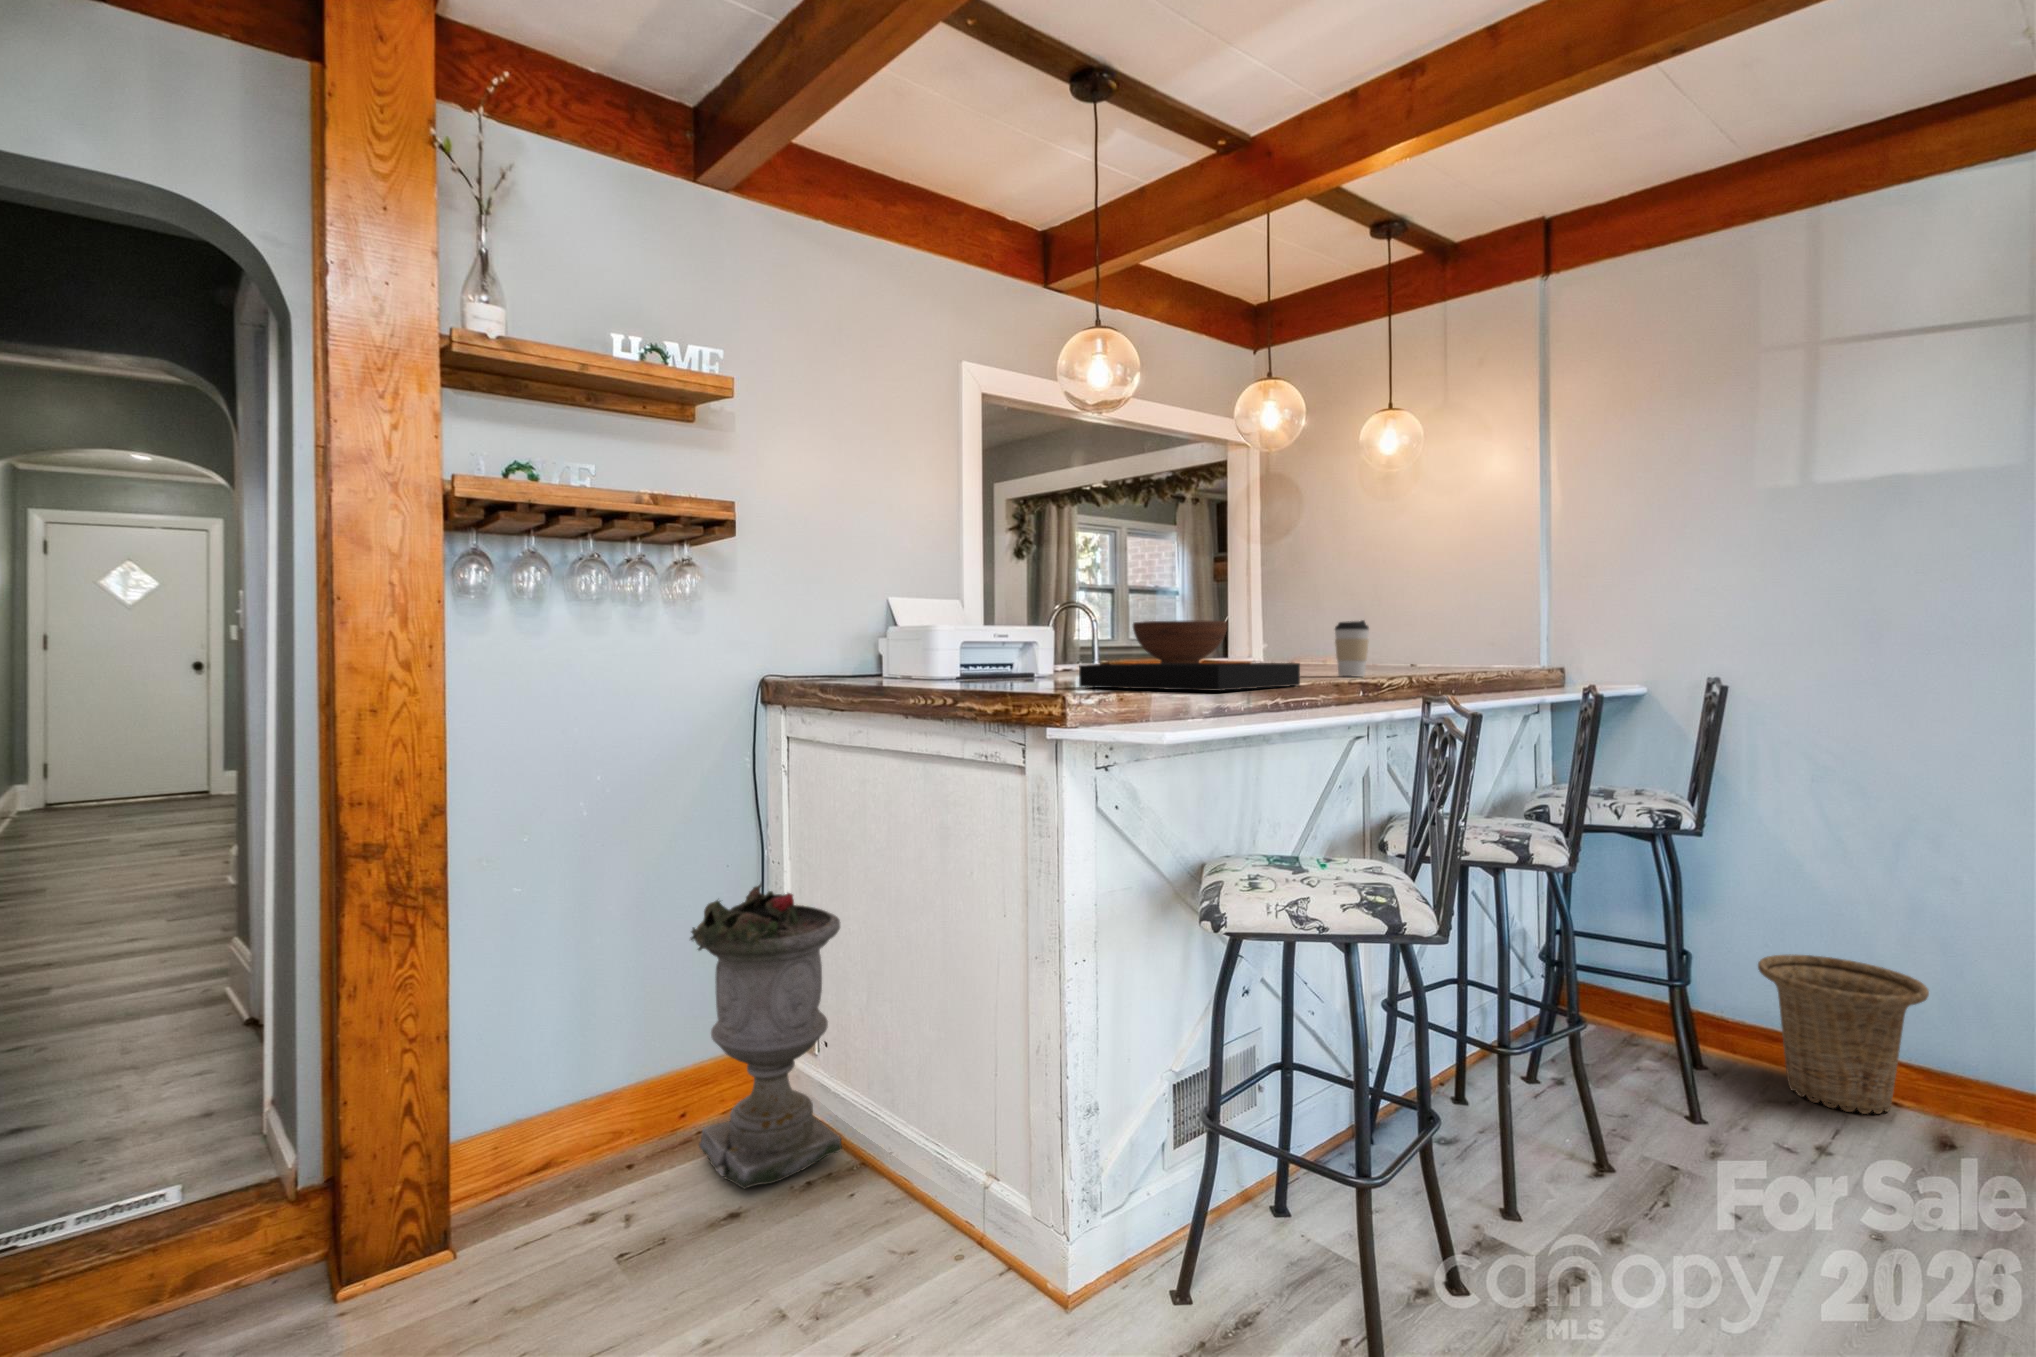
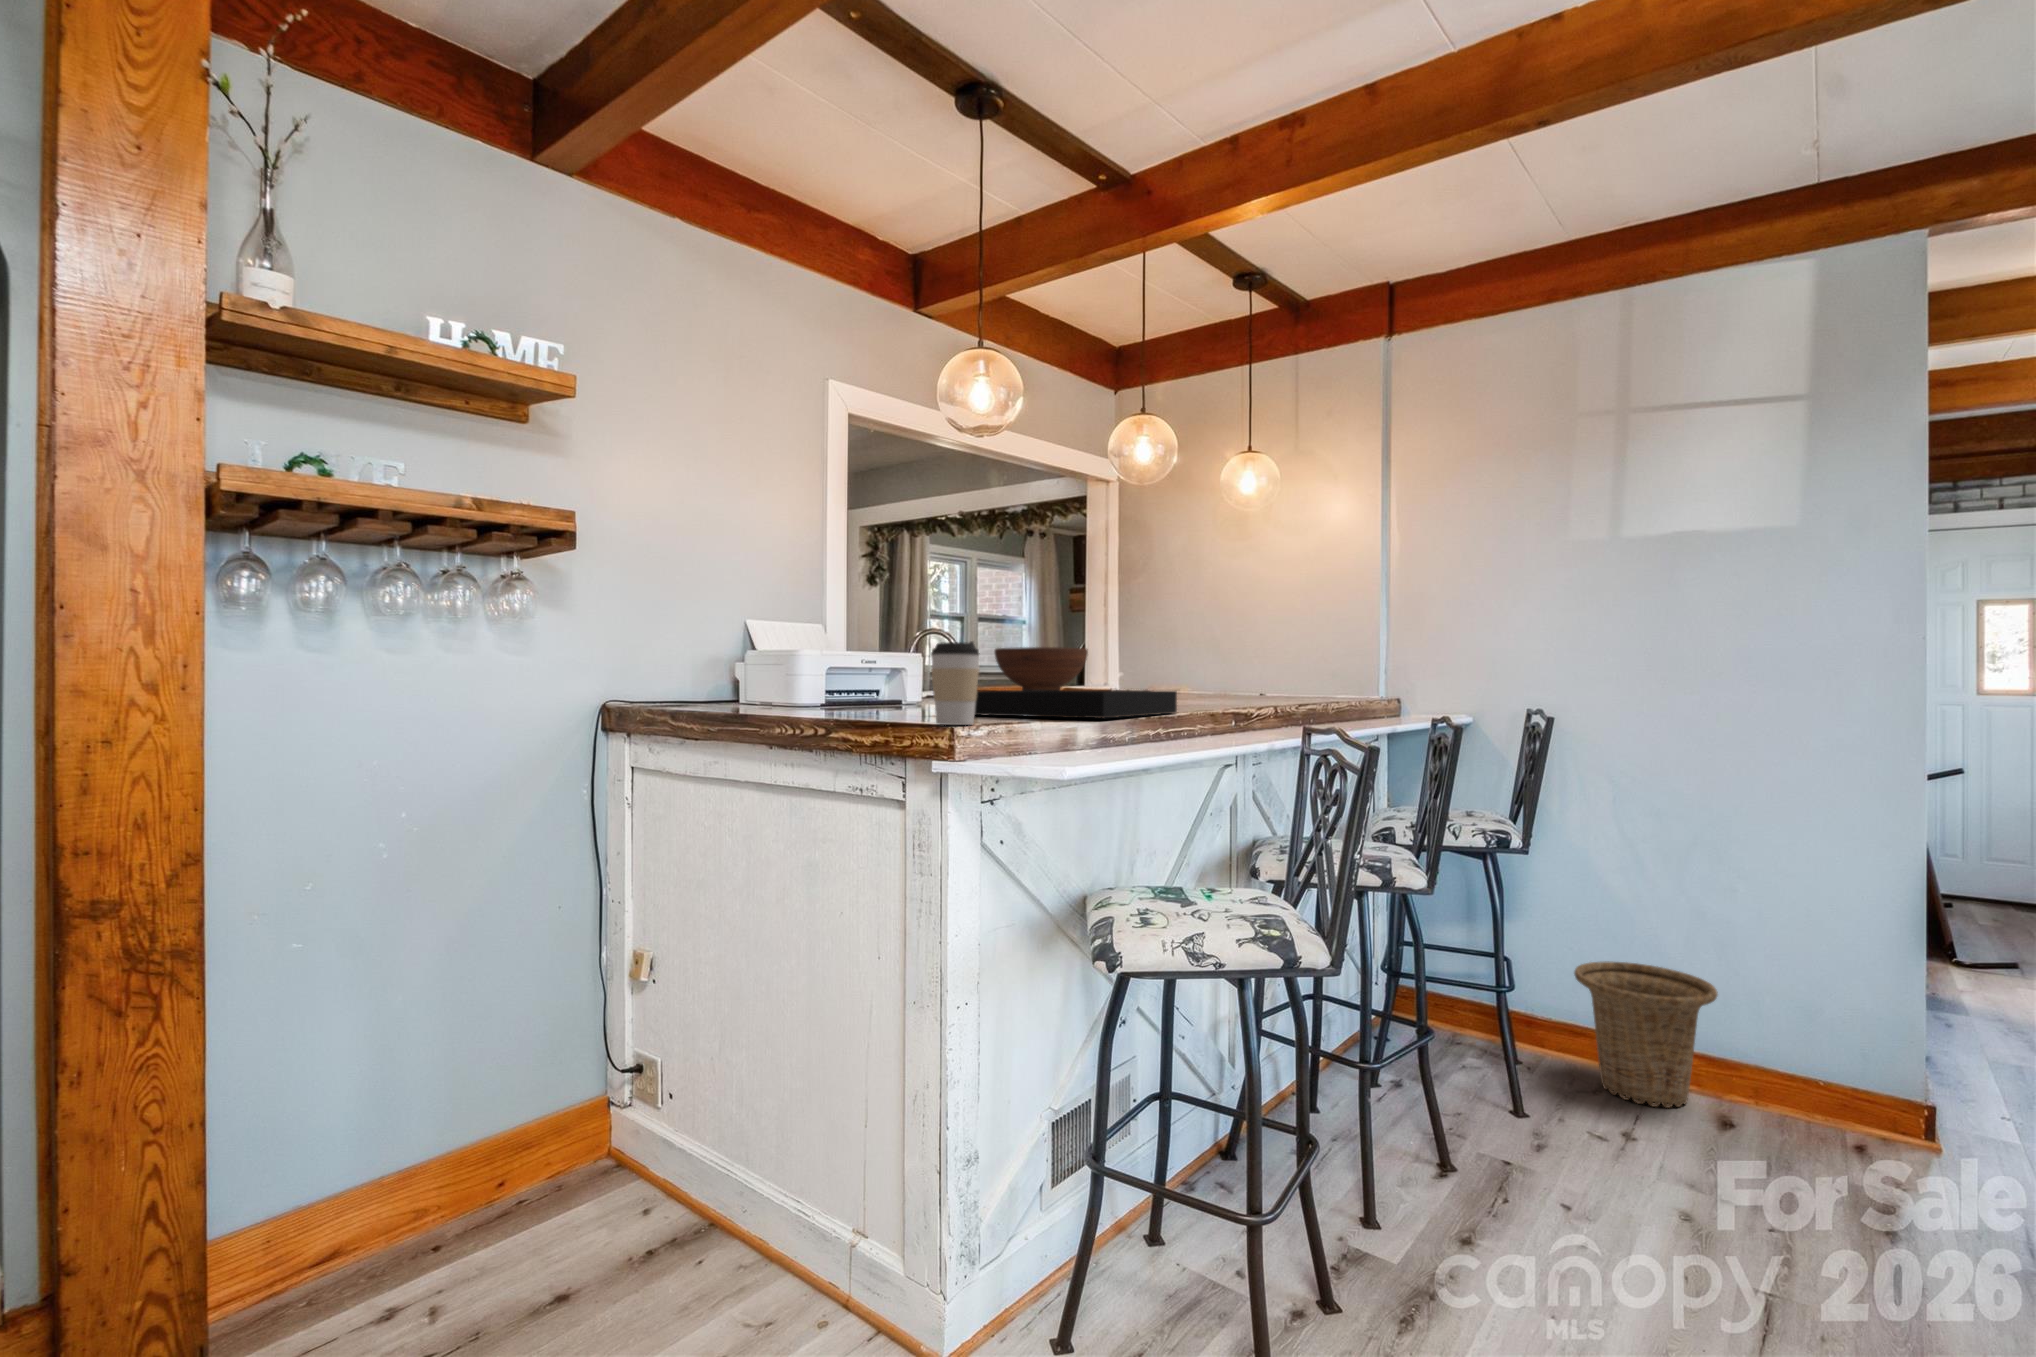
coffee cup: present [1335,620,1369,676] -> present [931,641,980,725]
planter: present [690,883,842,1189] -> none [512,930,691,1284]

